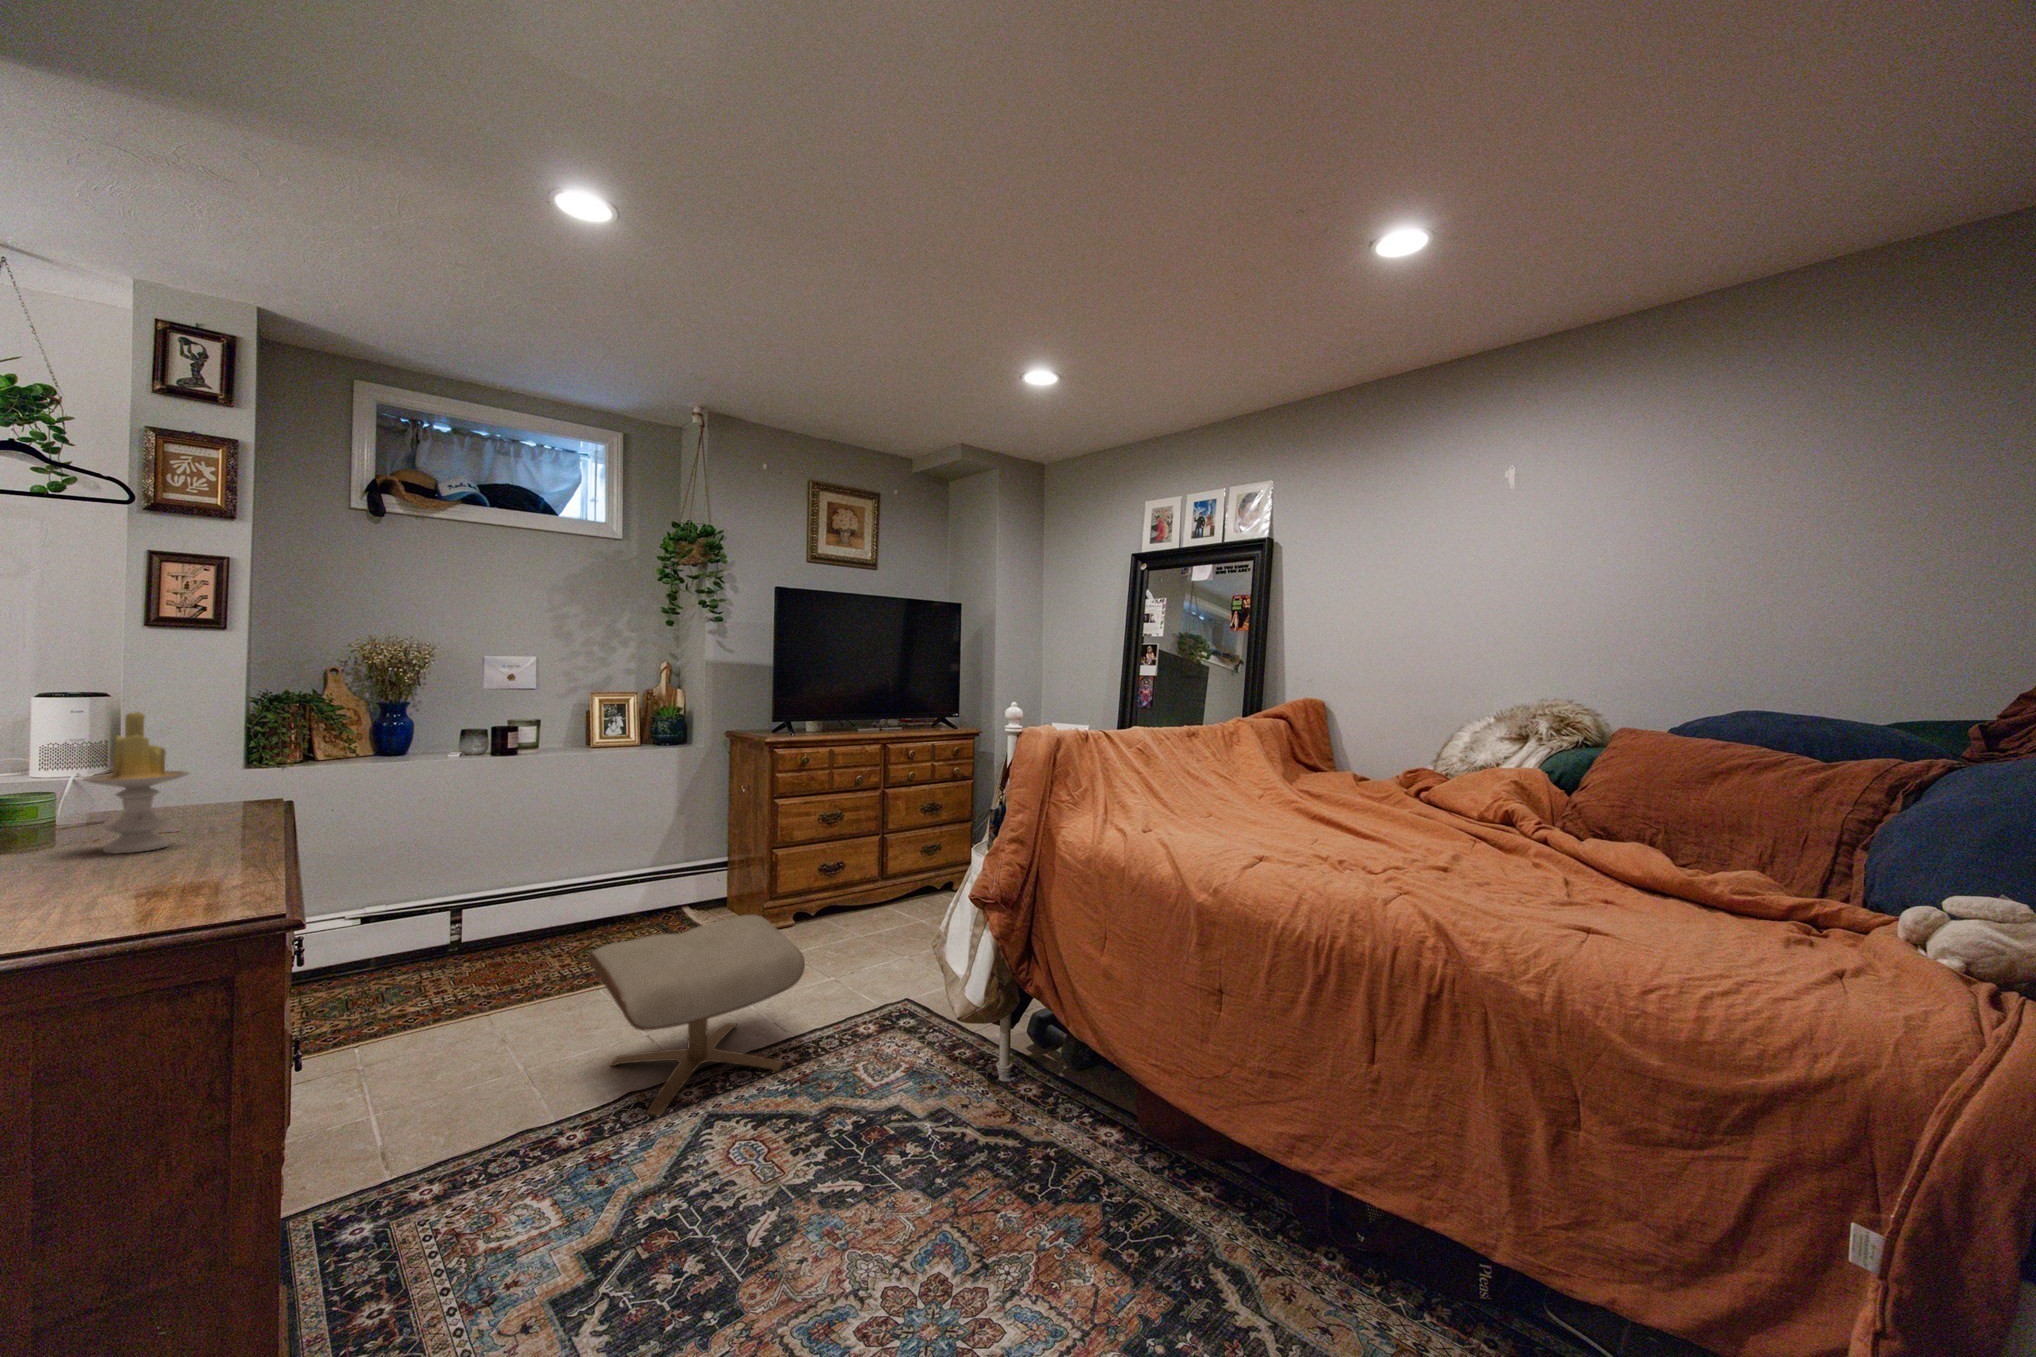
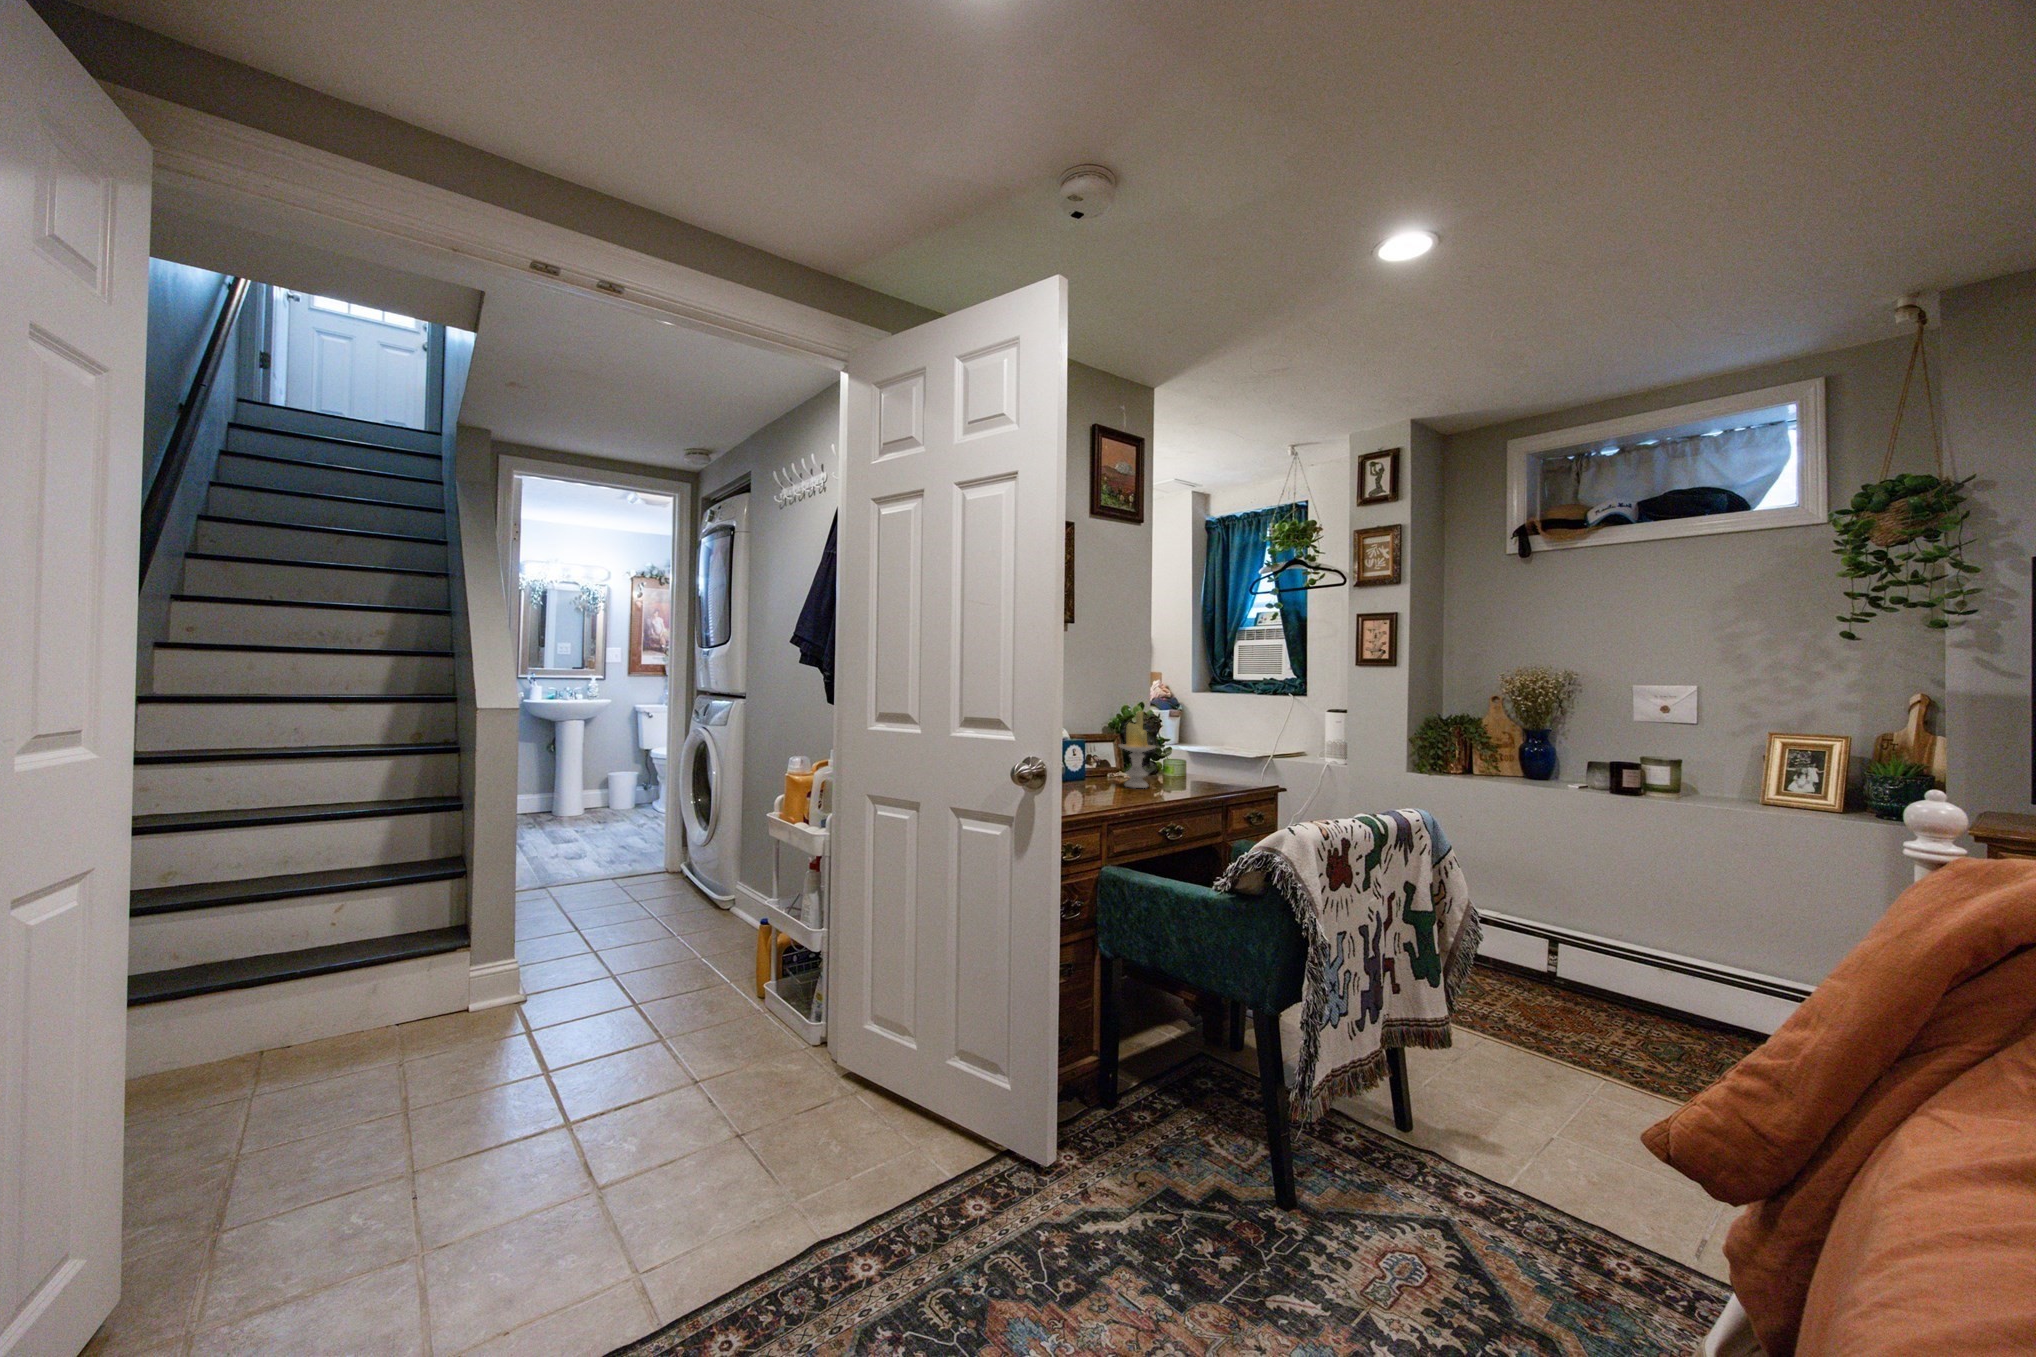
ottoman: present [588,915,805,1115] -> none [1393,992,1691,1272]

